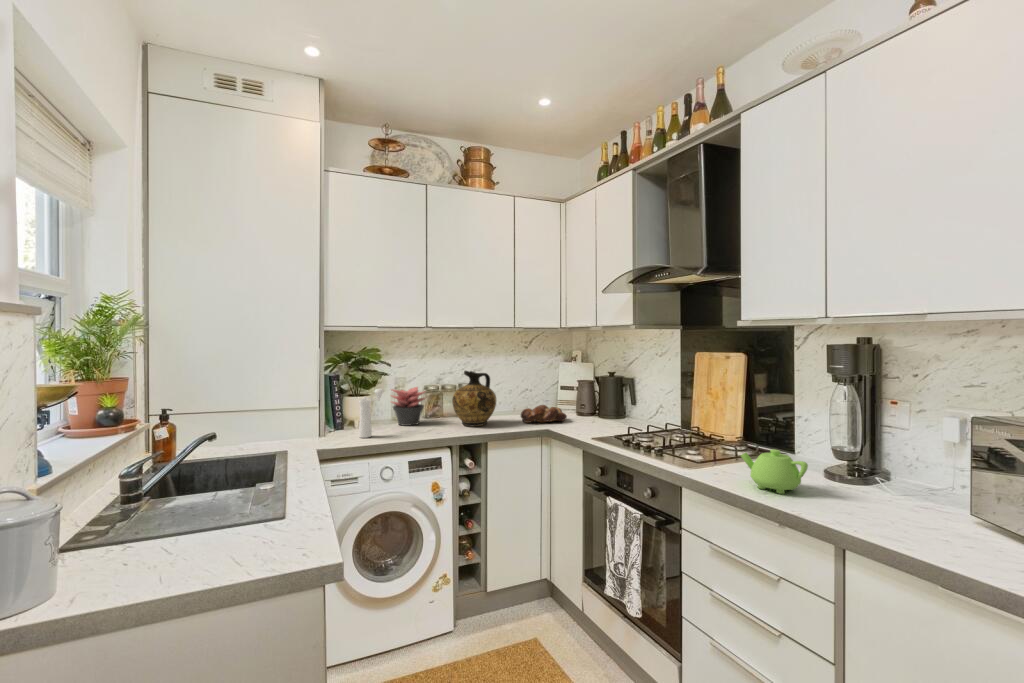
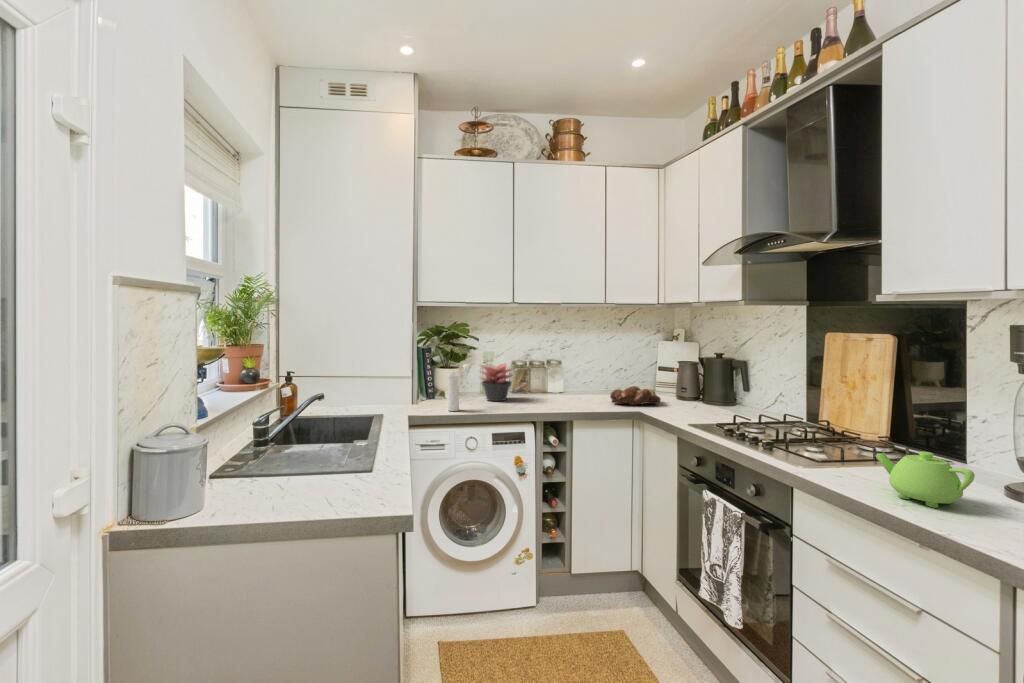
ceramic jug: present [452,371,496,426] -> none [539,348,585,405]

